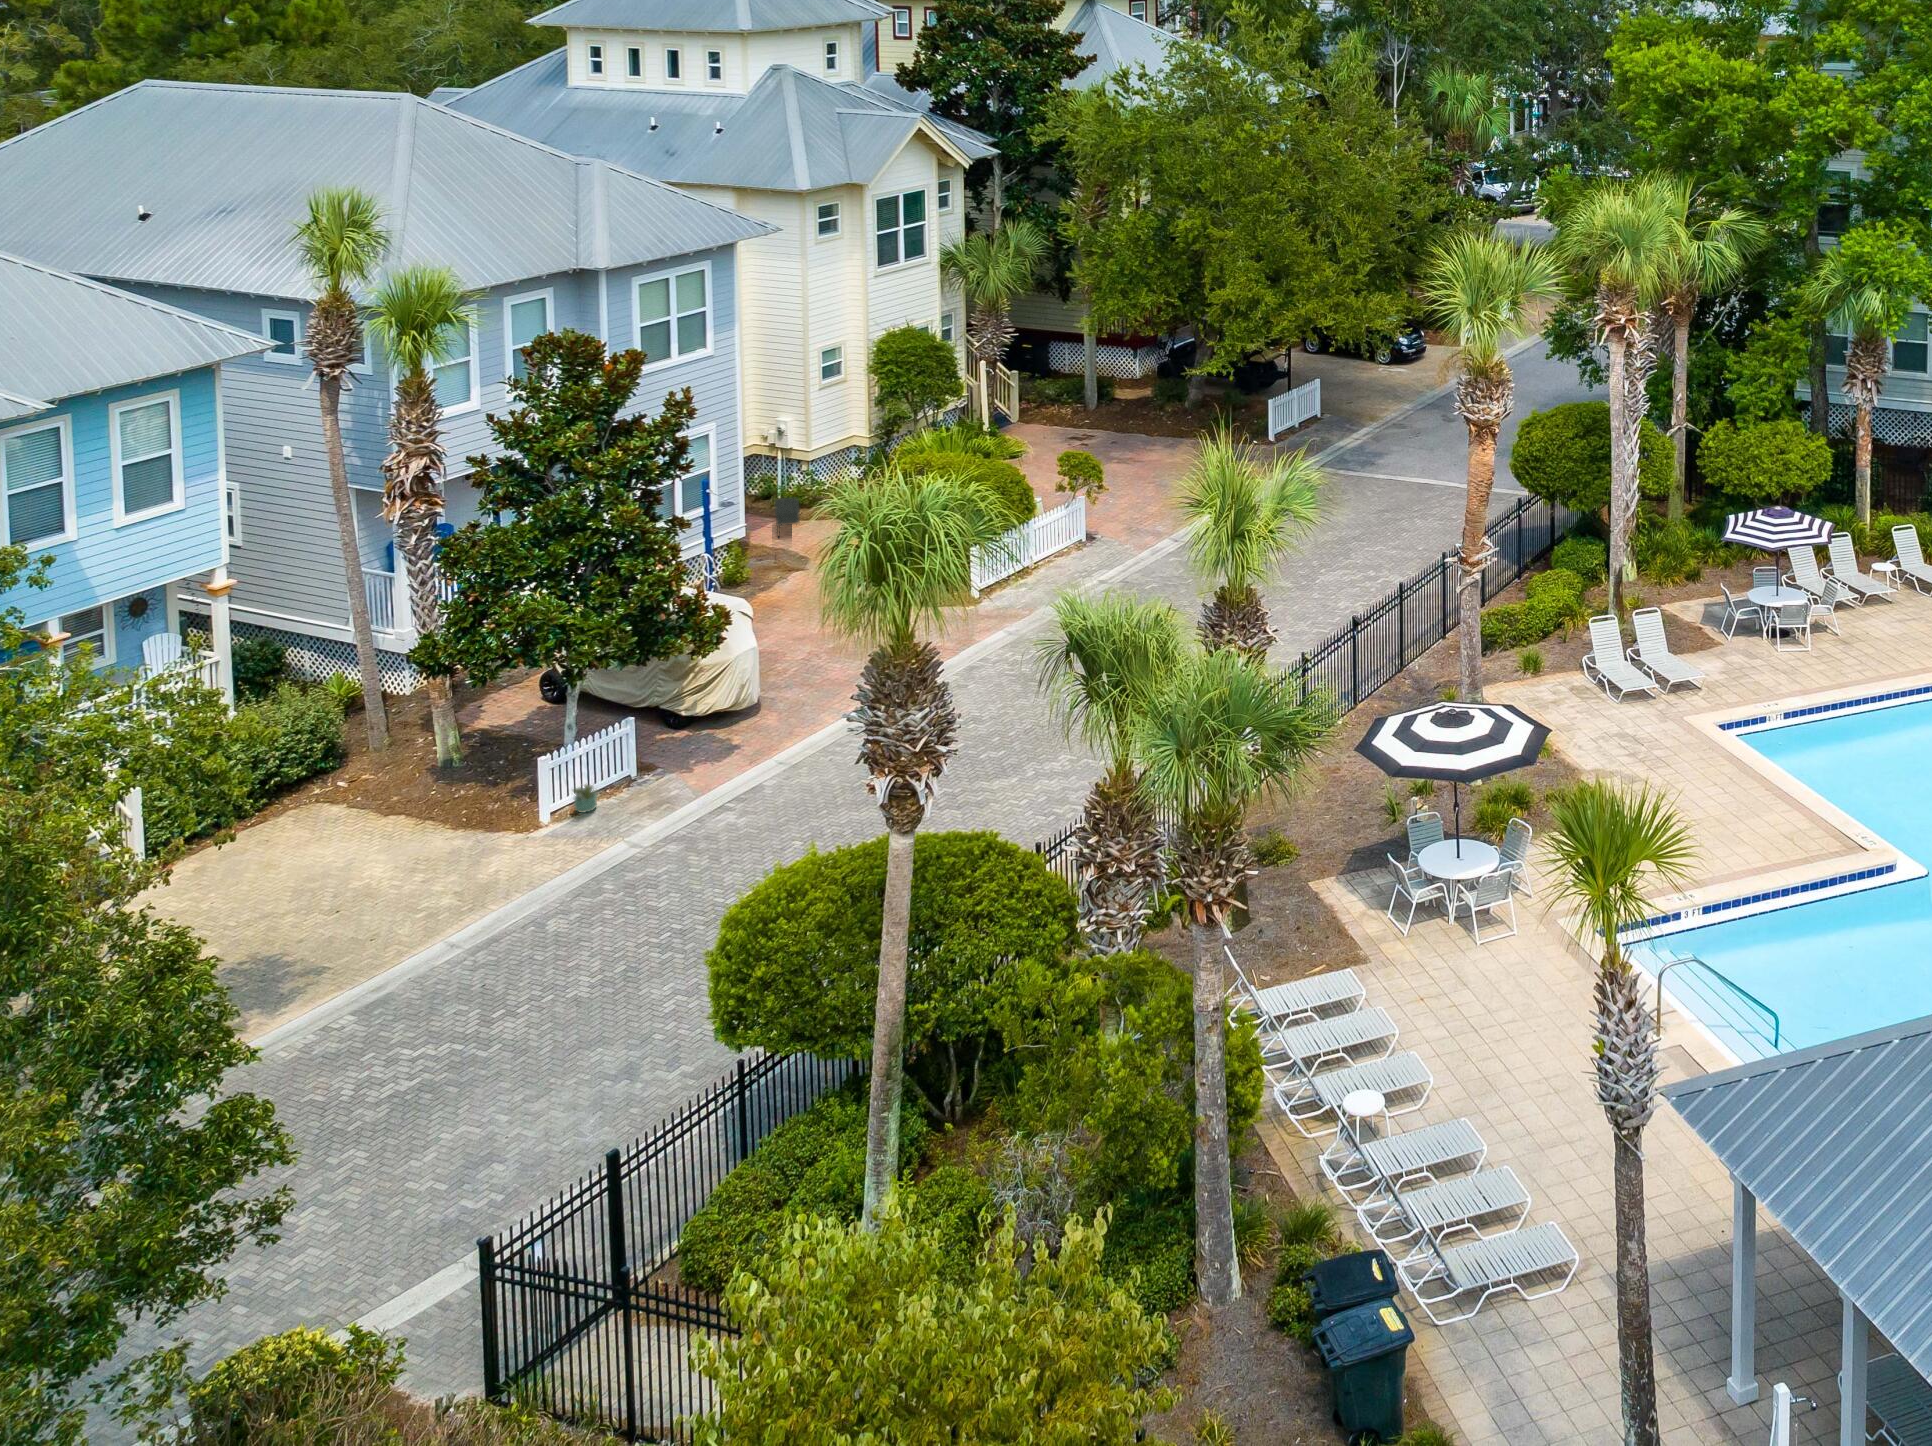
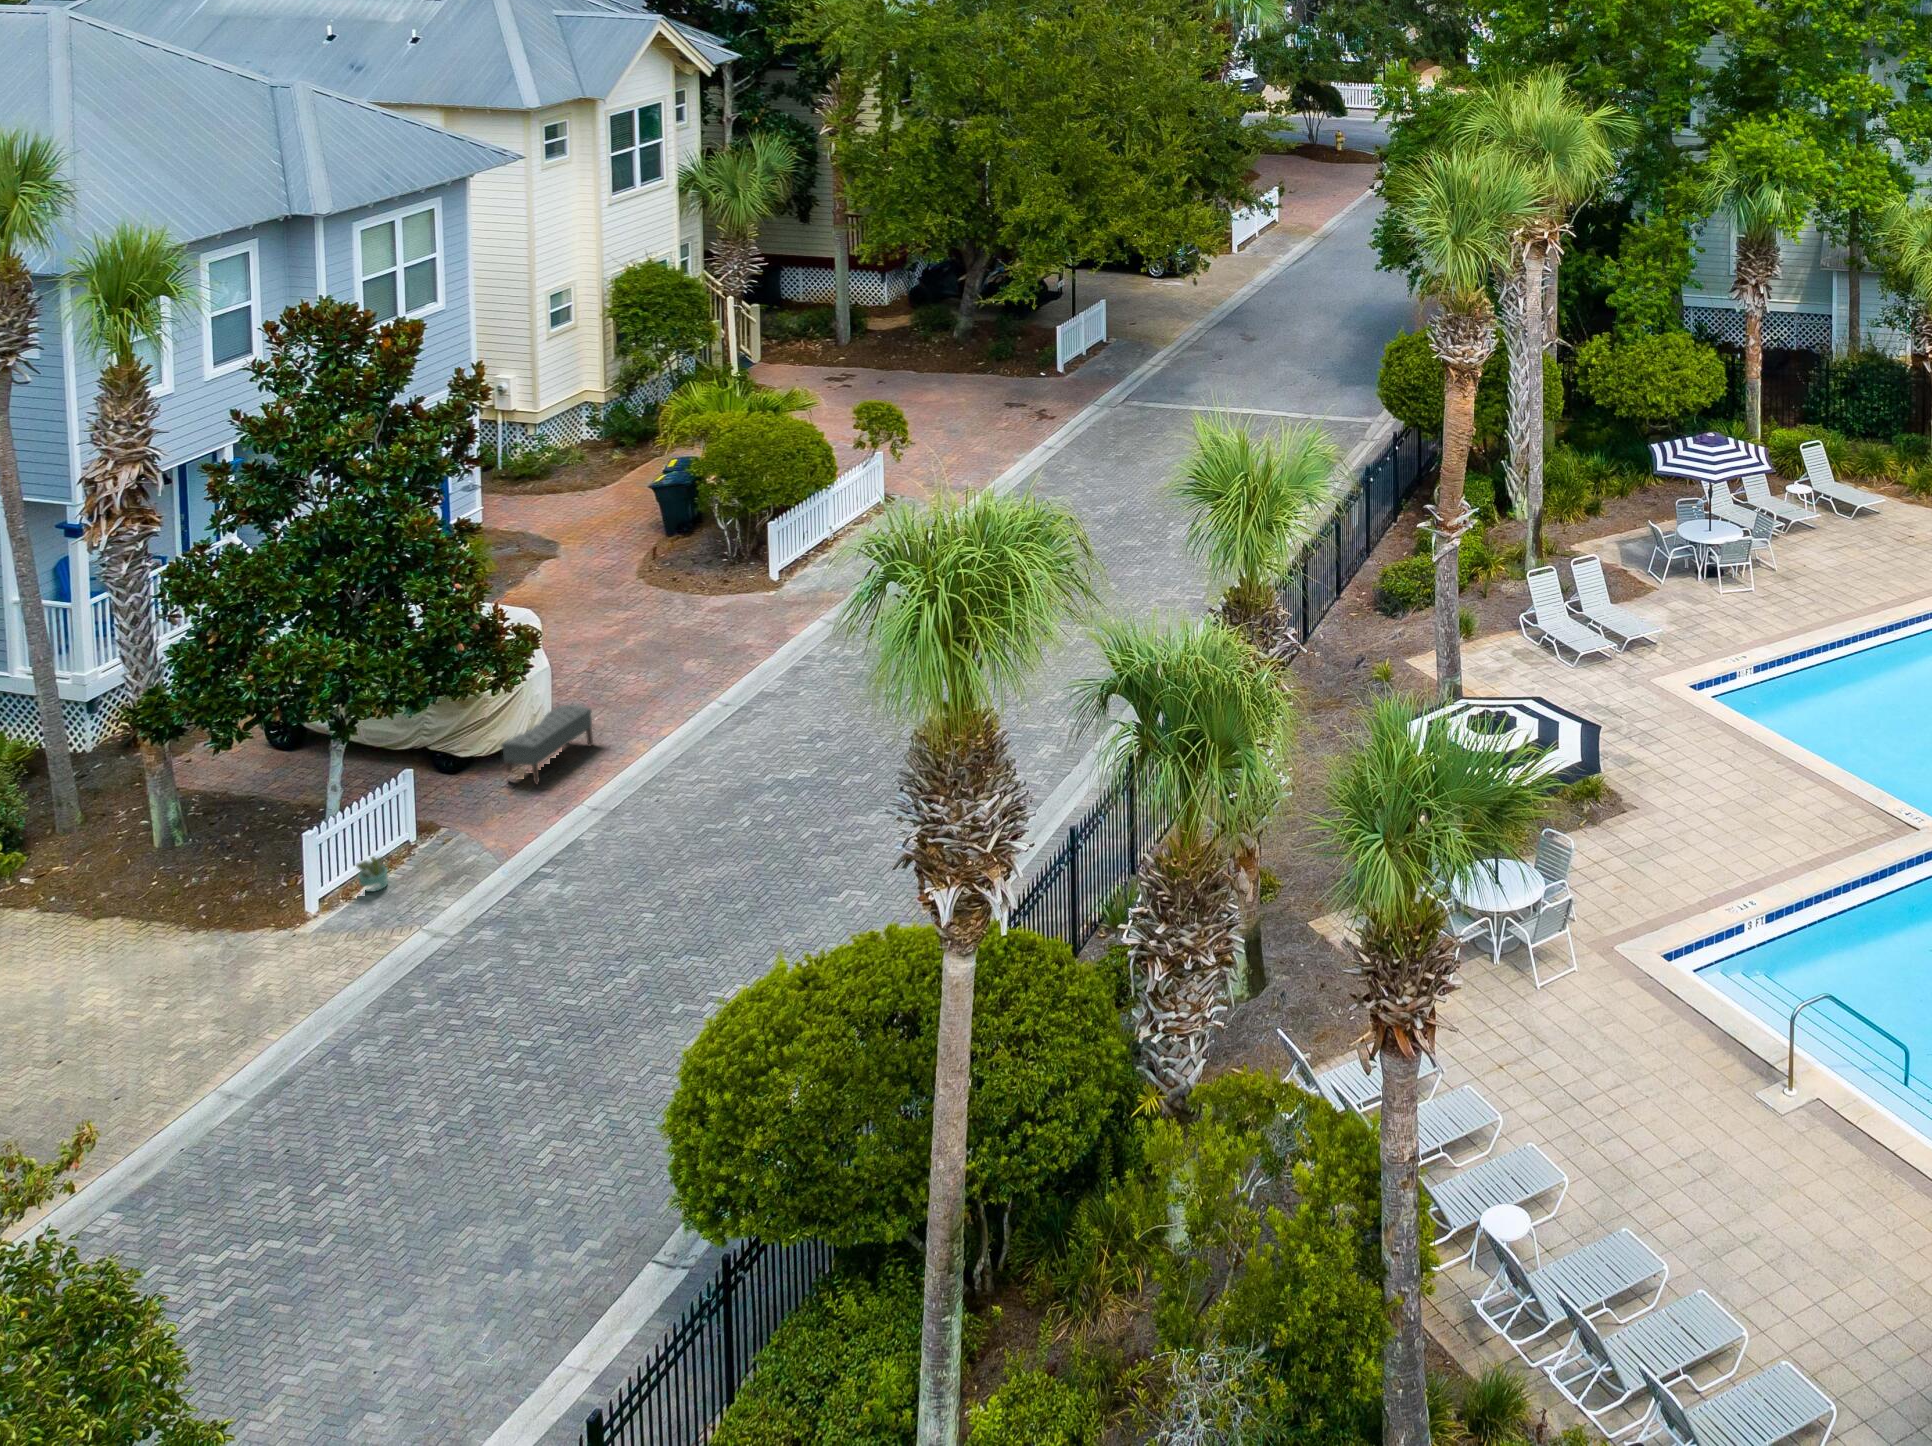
bench: present [775,498,800,535] -> present [501,705,593,784]

